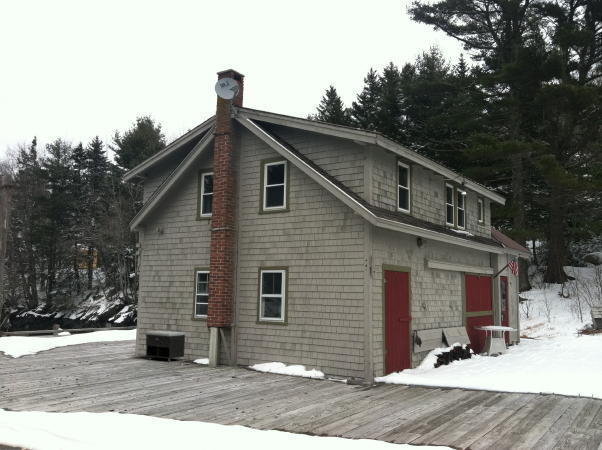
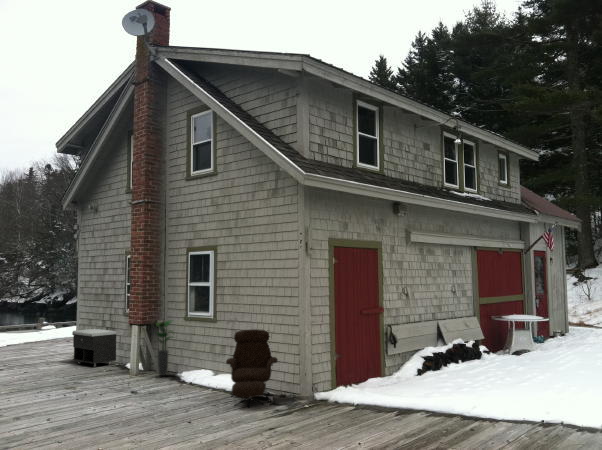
potted plant: none [229,324,249,368] -> present [156,320,172,376]
lounge chair: none [310,331,348,386] -> present [226,329,278,408]

